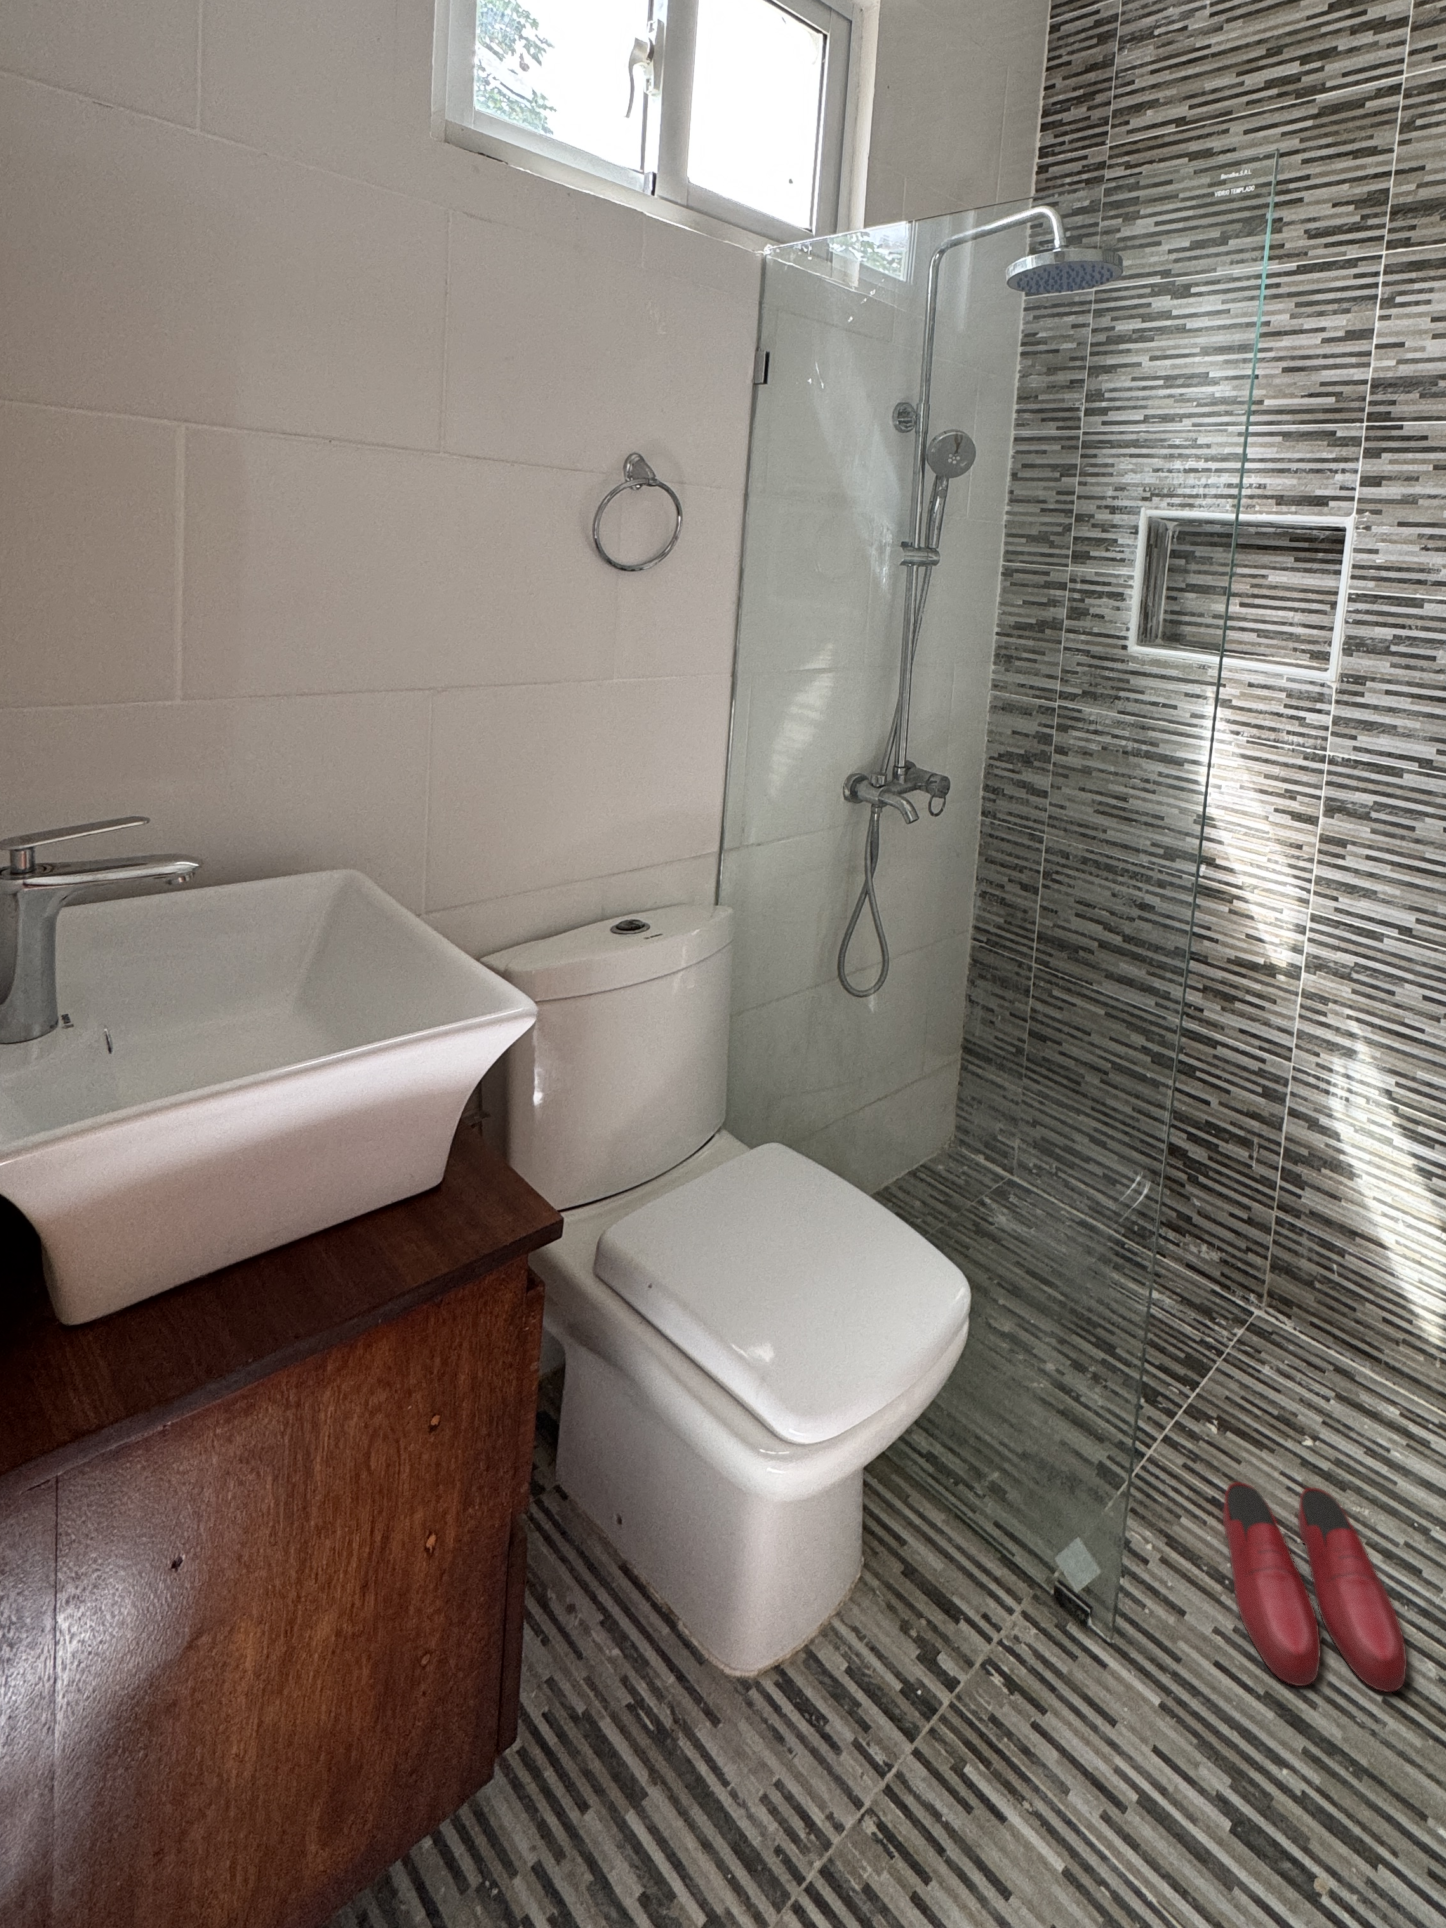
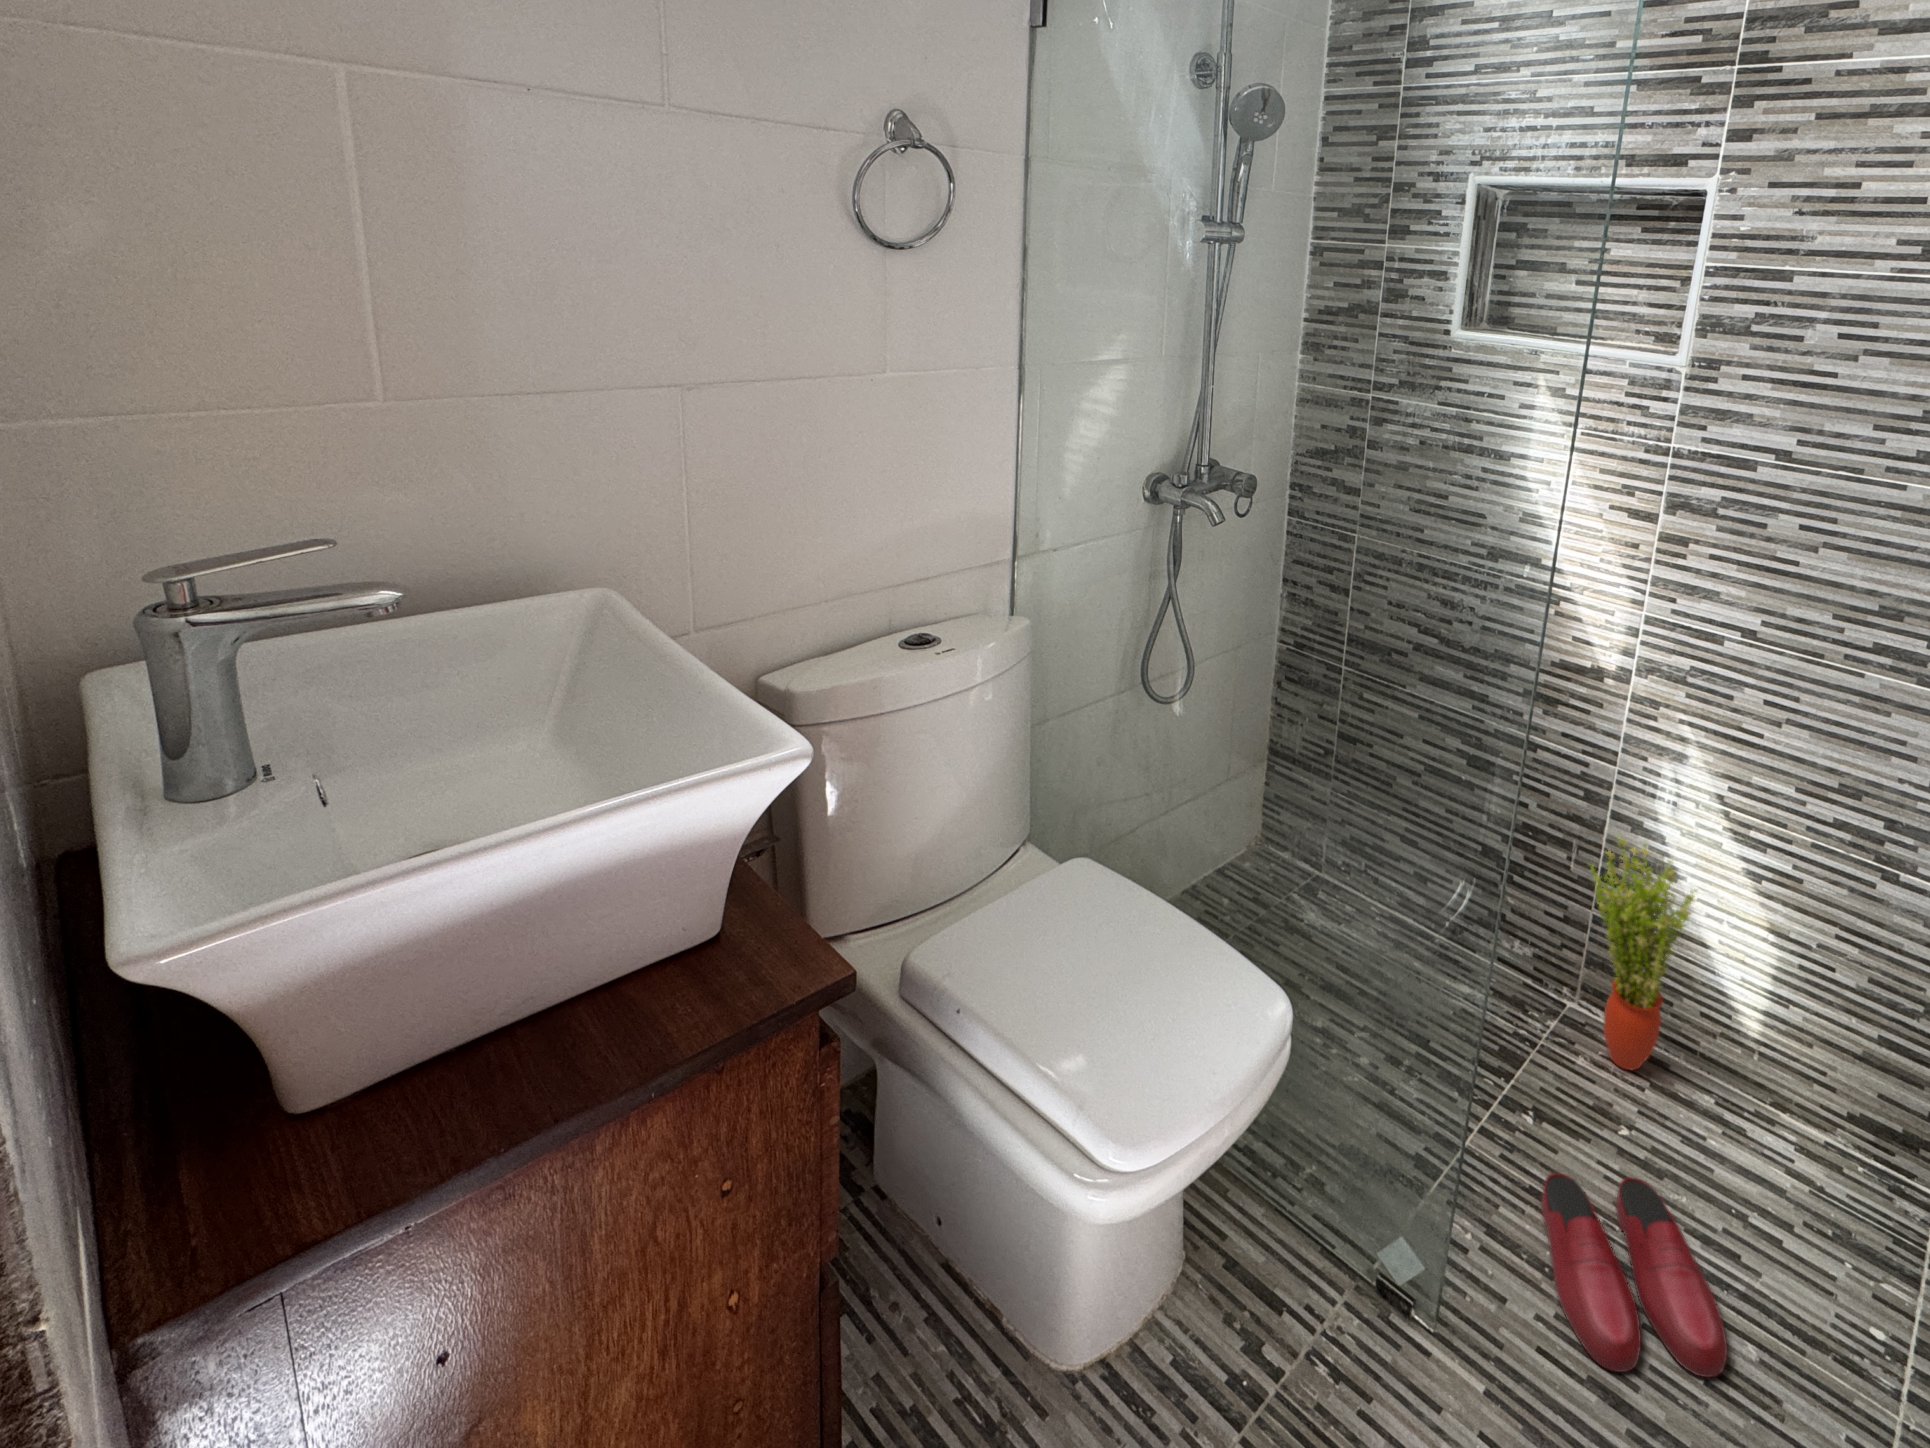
potted plant: none [1264,1129,1371,1382] -> present [1590,836,1695,1070]

